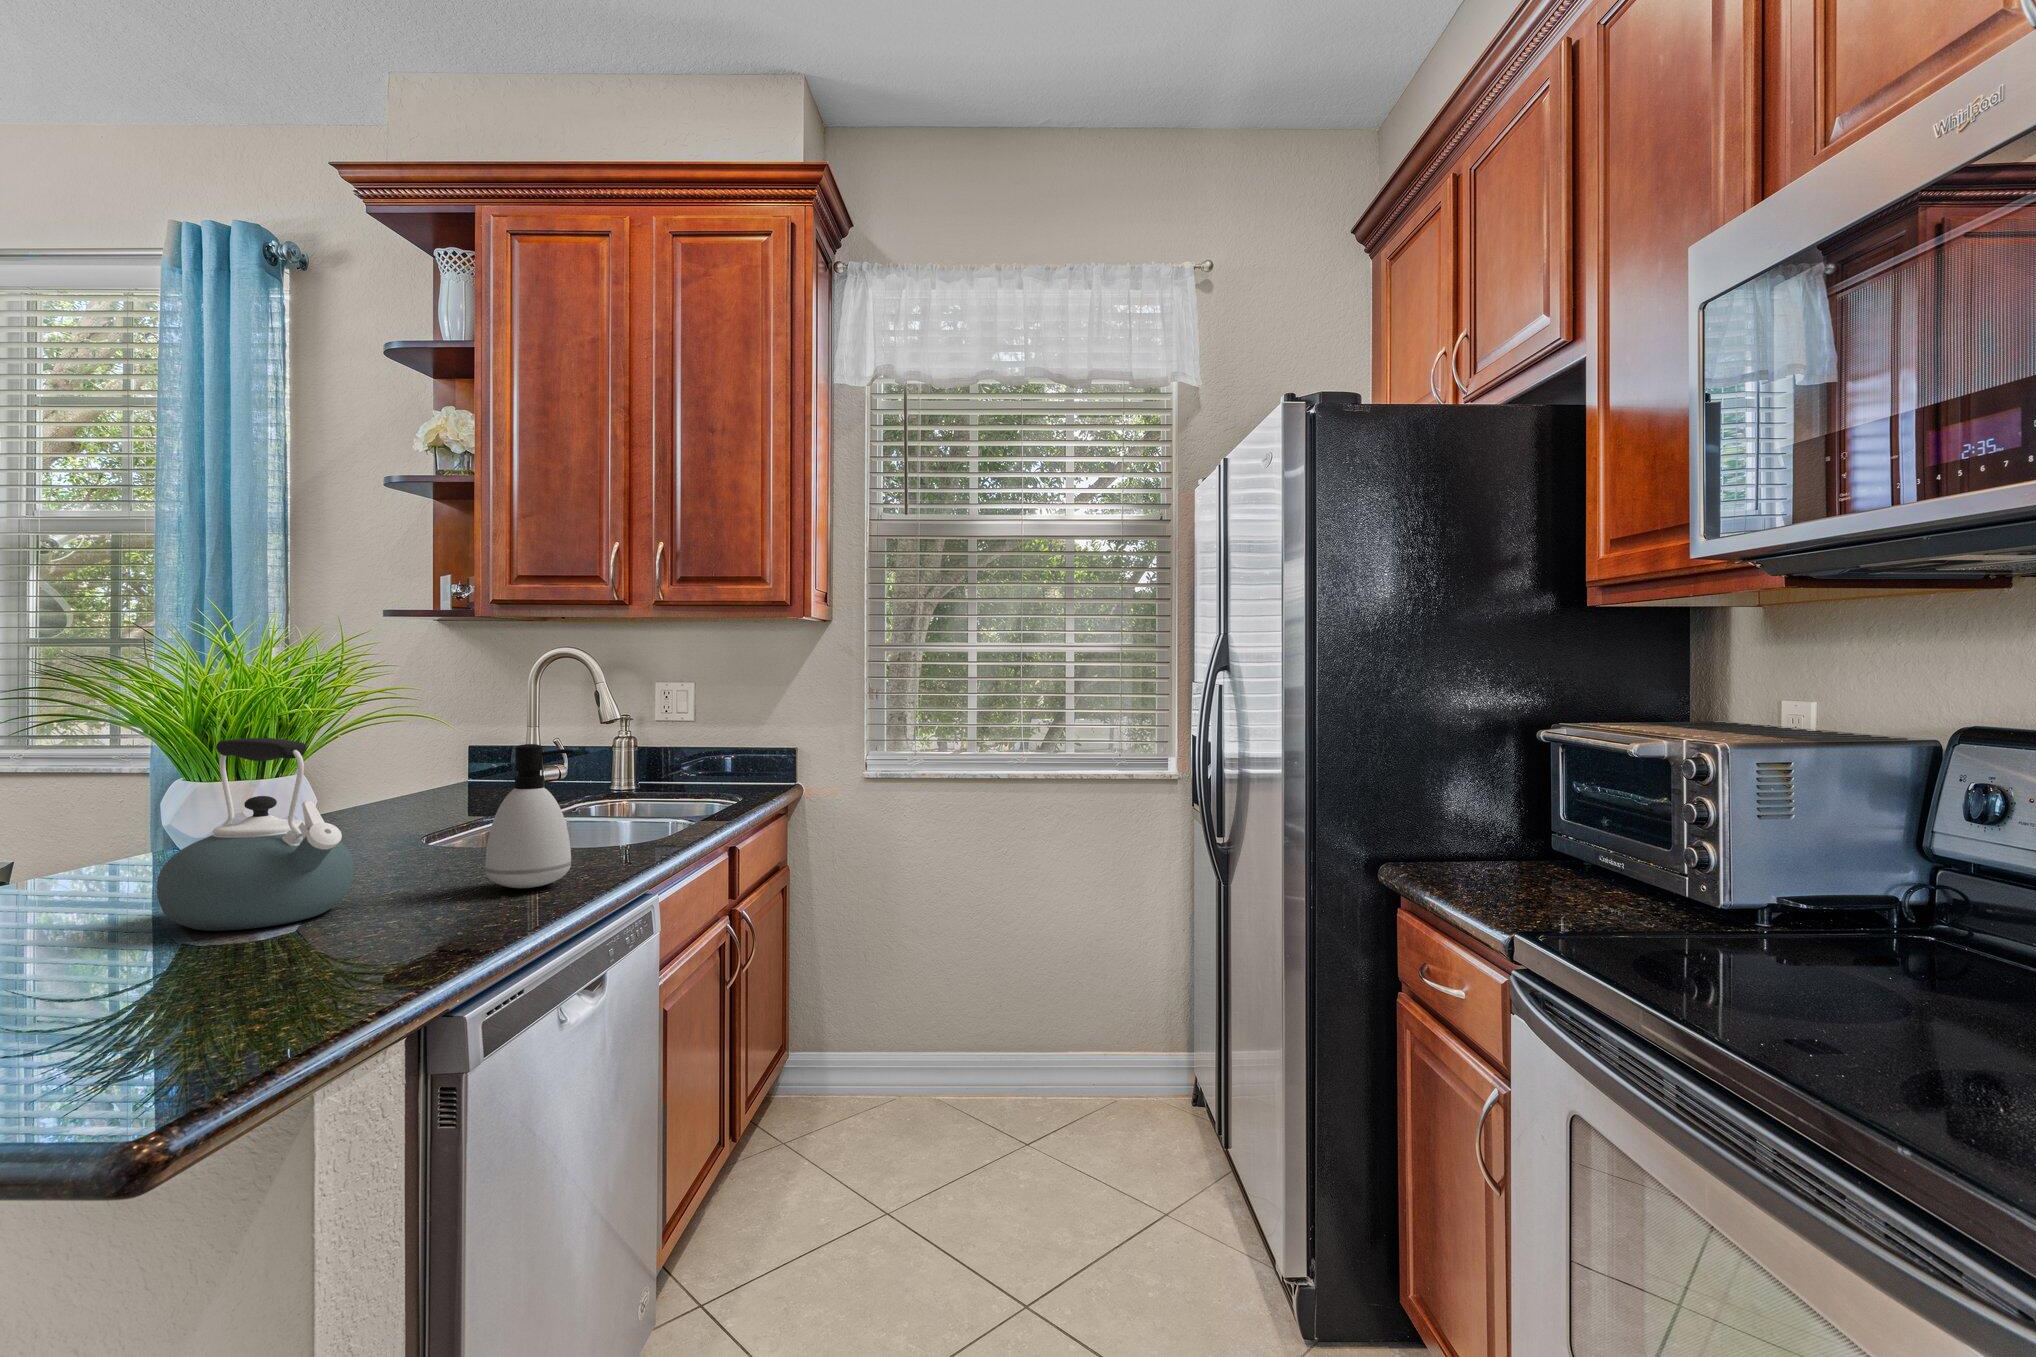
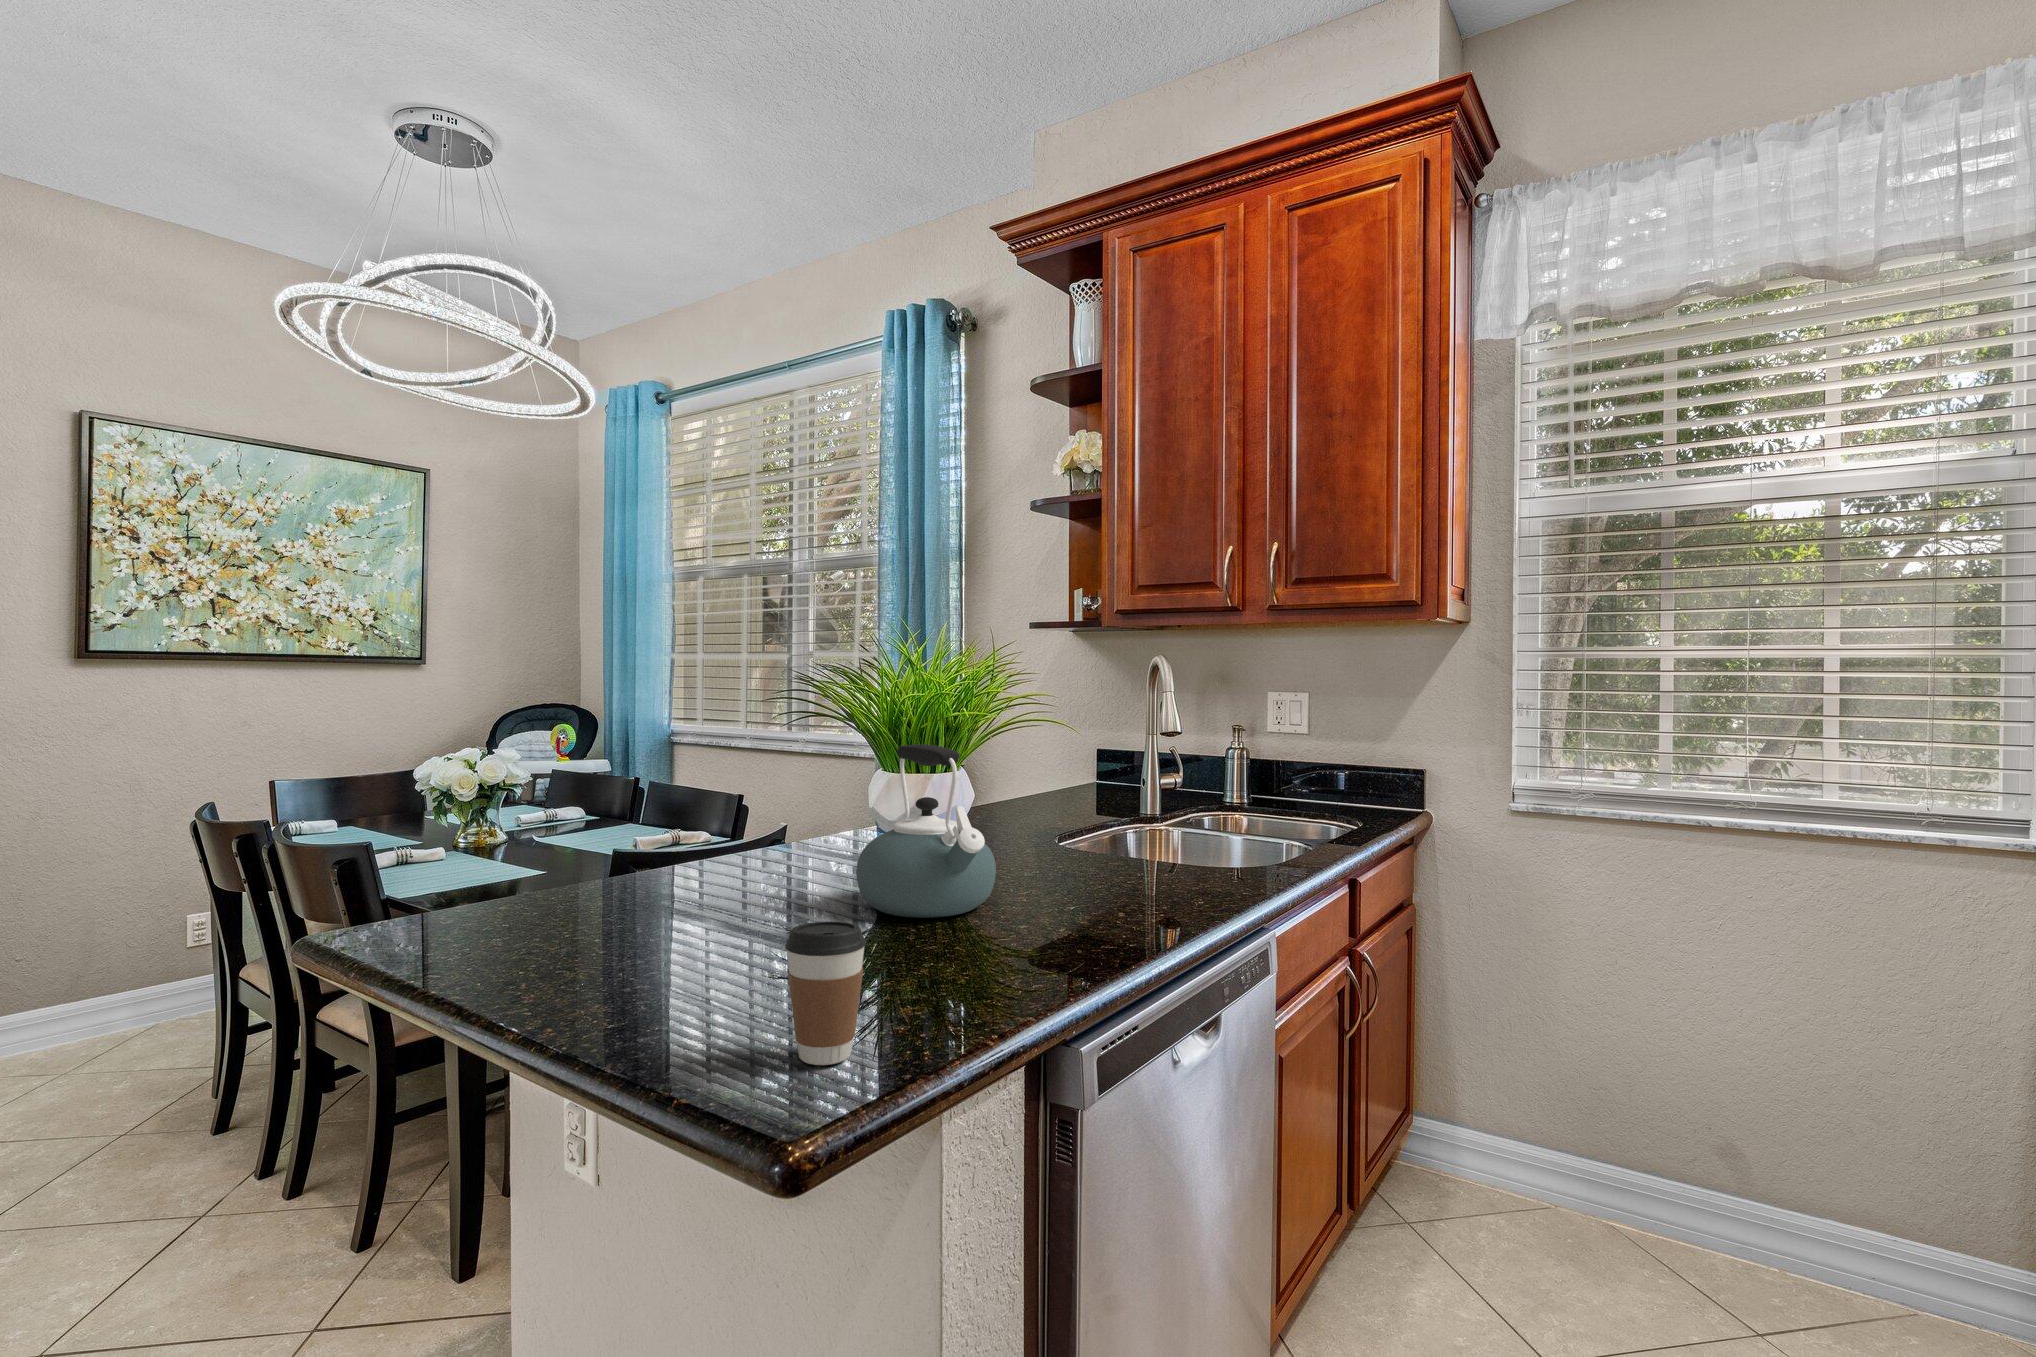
soap dispenser: present [485,744,574,888] -> none [1104,760,1187,909]
coffee cup: none [84,921,203,1081] -> present [785,921,866,1065]

